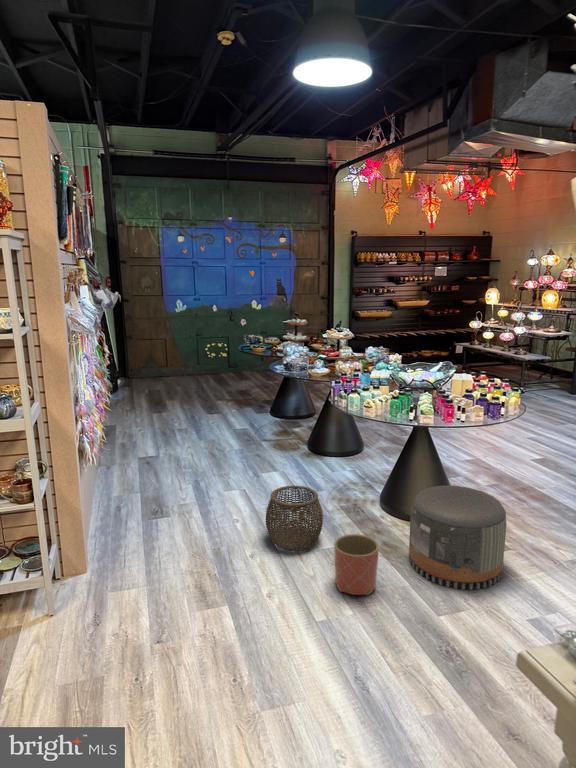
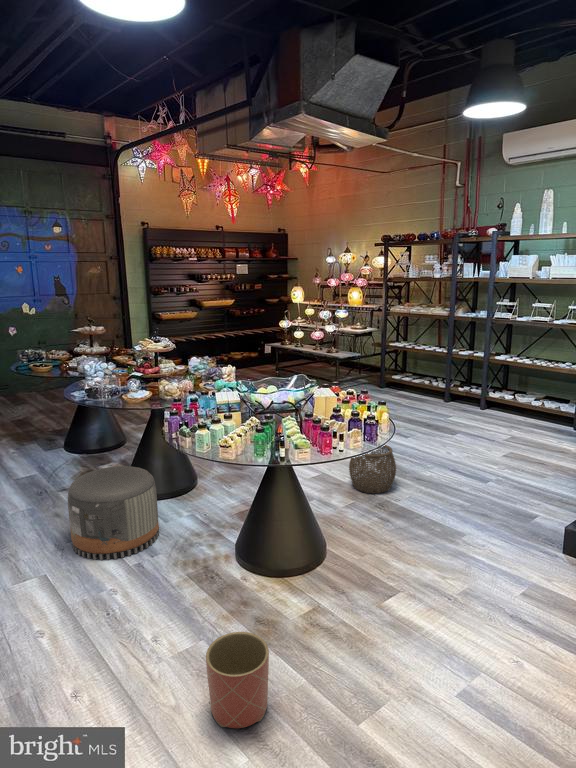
pouf: present [409,485,506,590] -> present [68,466,159,560]
woven basket: present [265,486,323,551] -> present [349,445,396,493]

